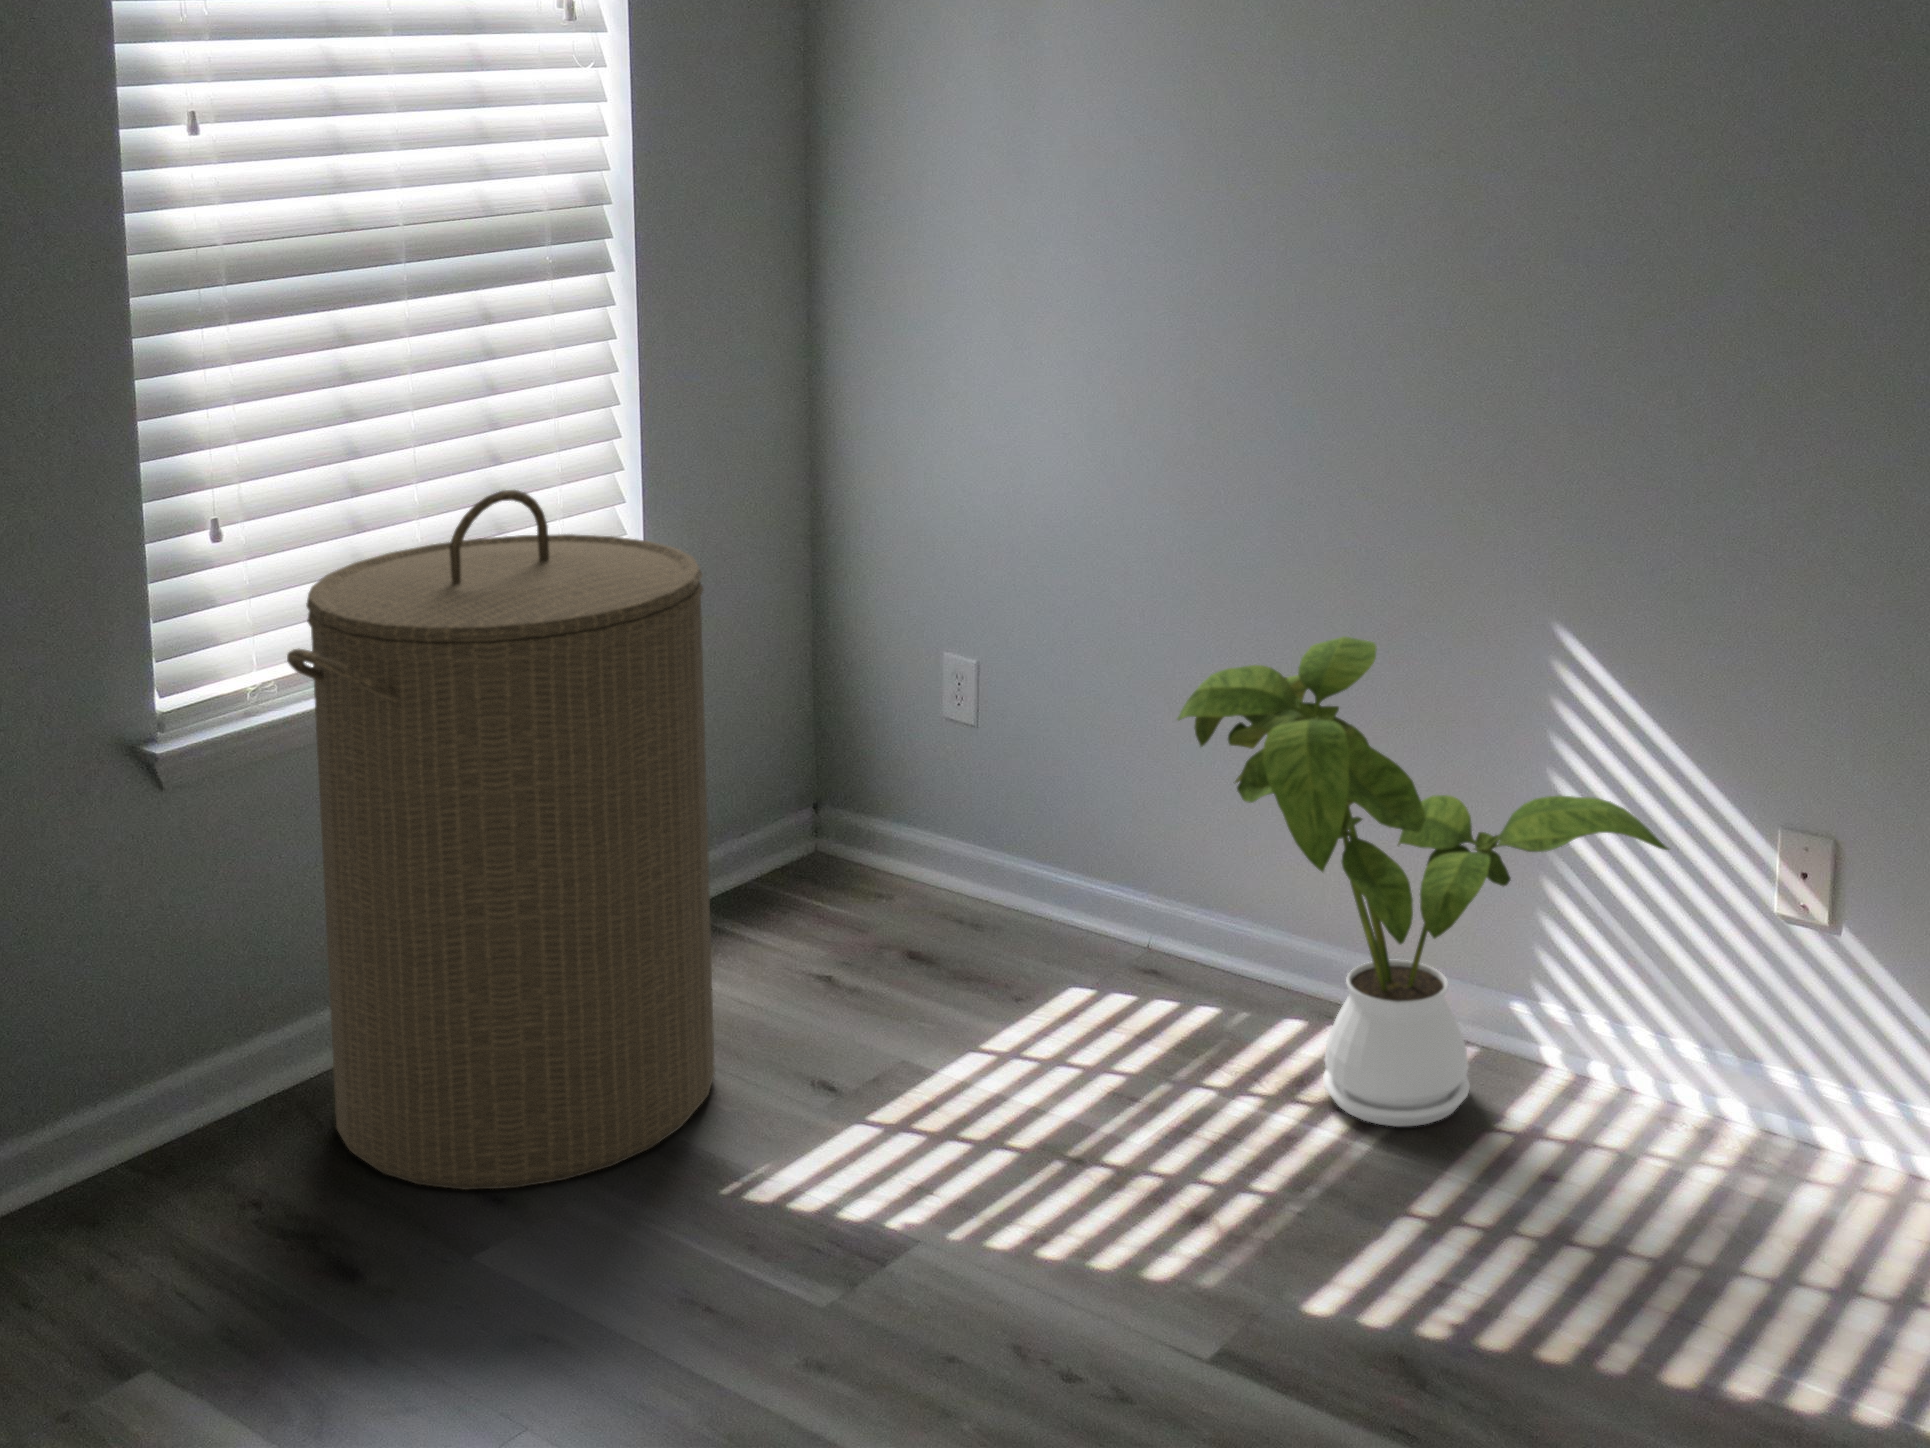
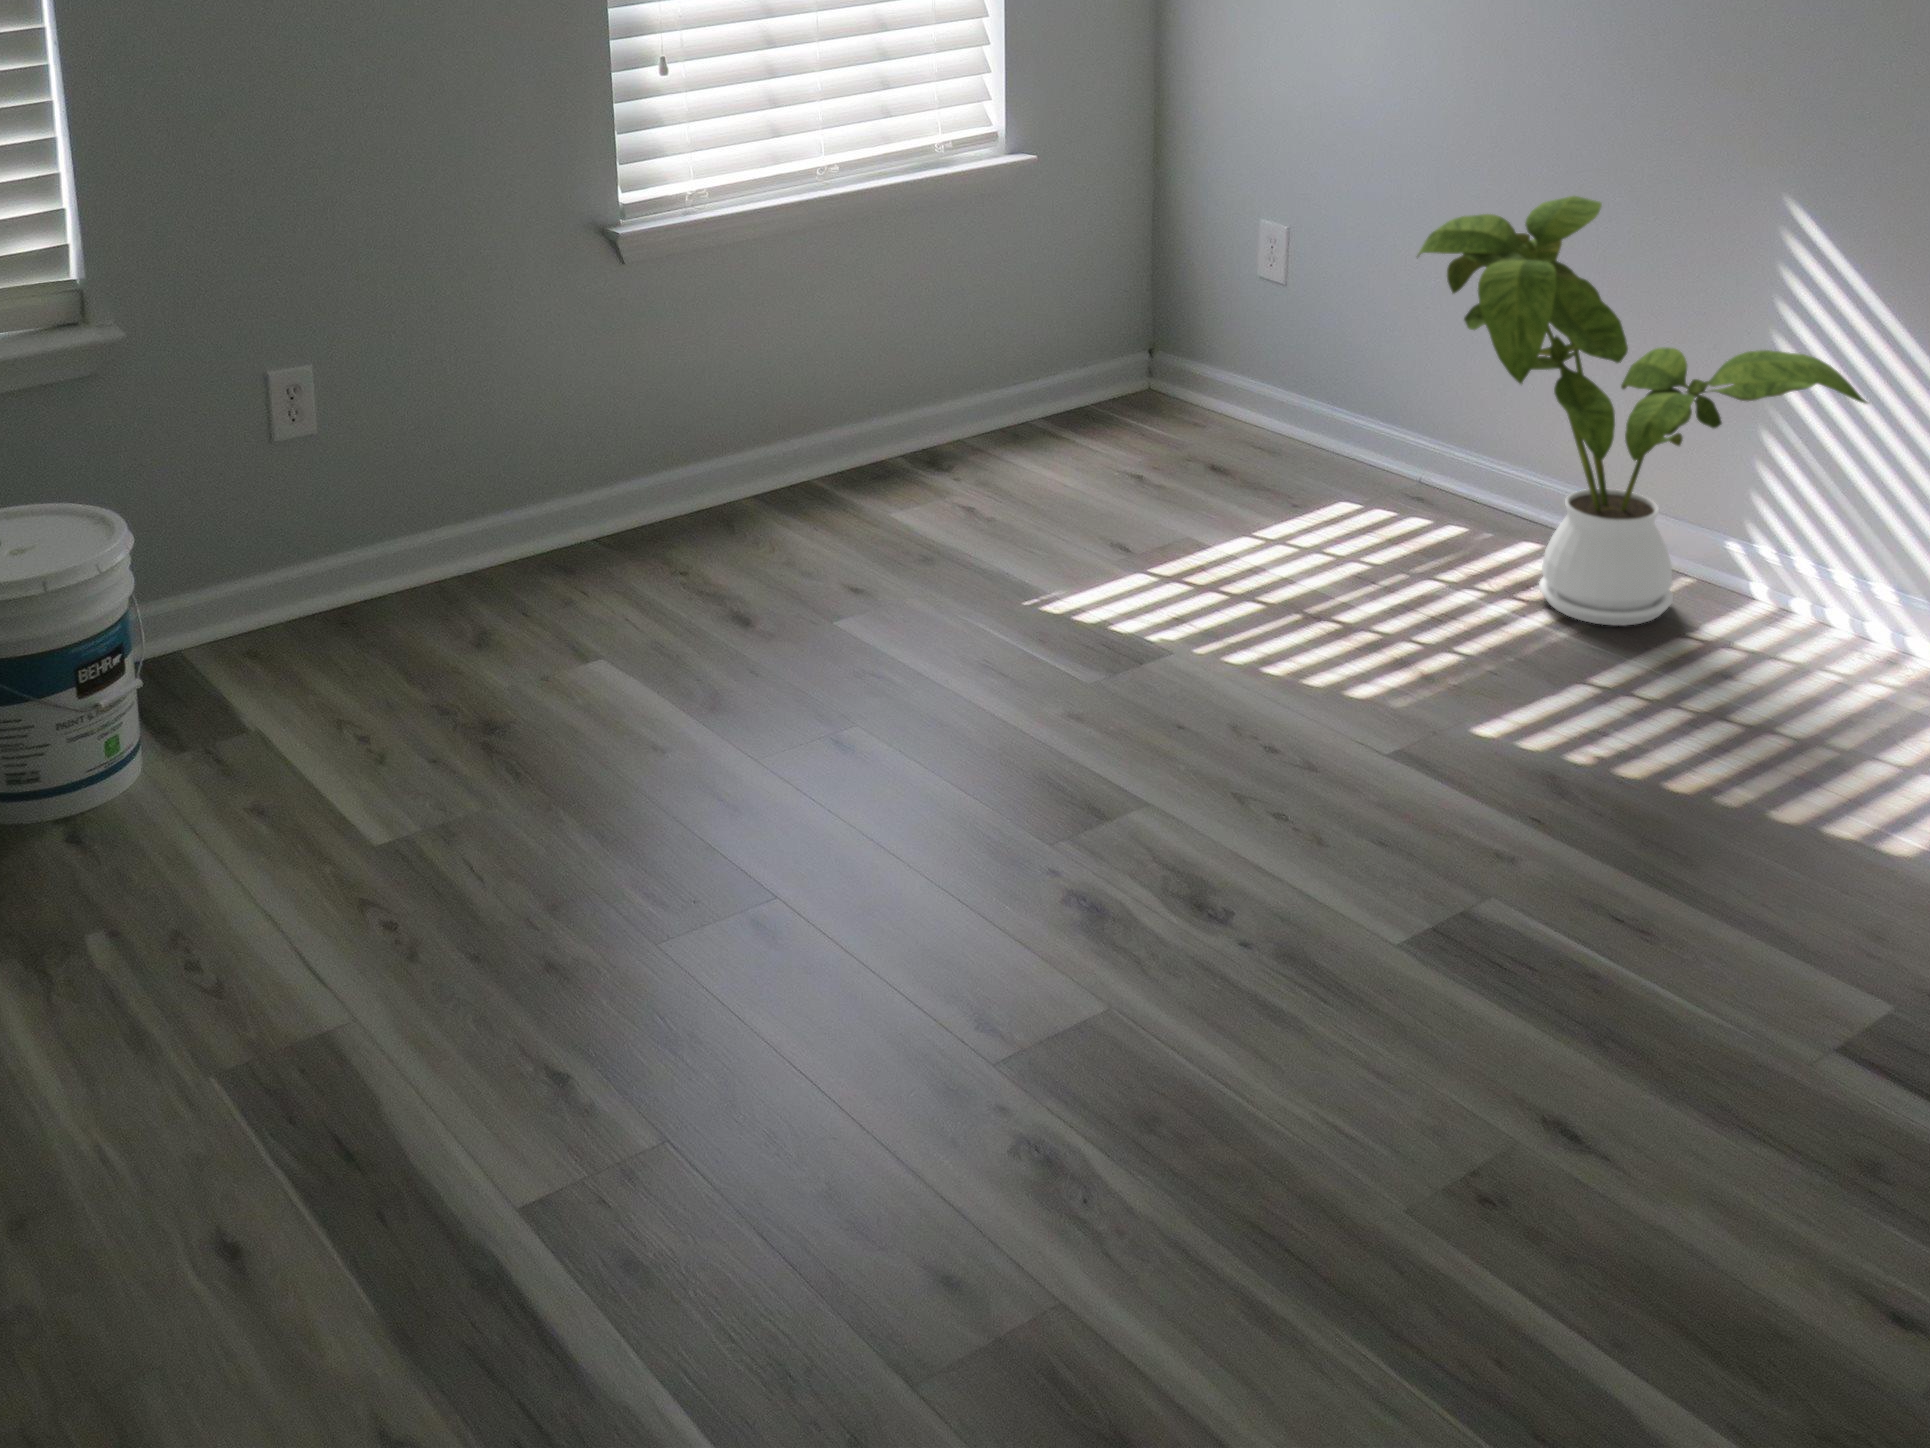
laundry hamper: present [287,490,715,1190] -> none [710,43,1035,581]

